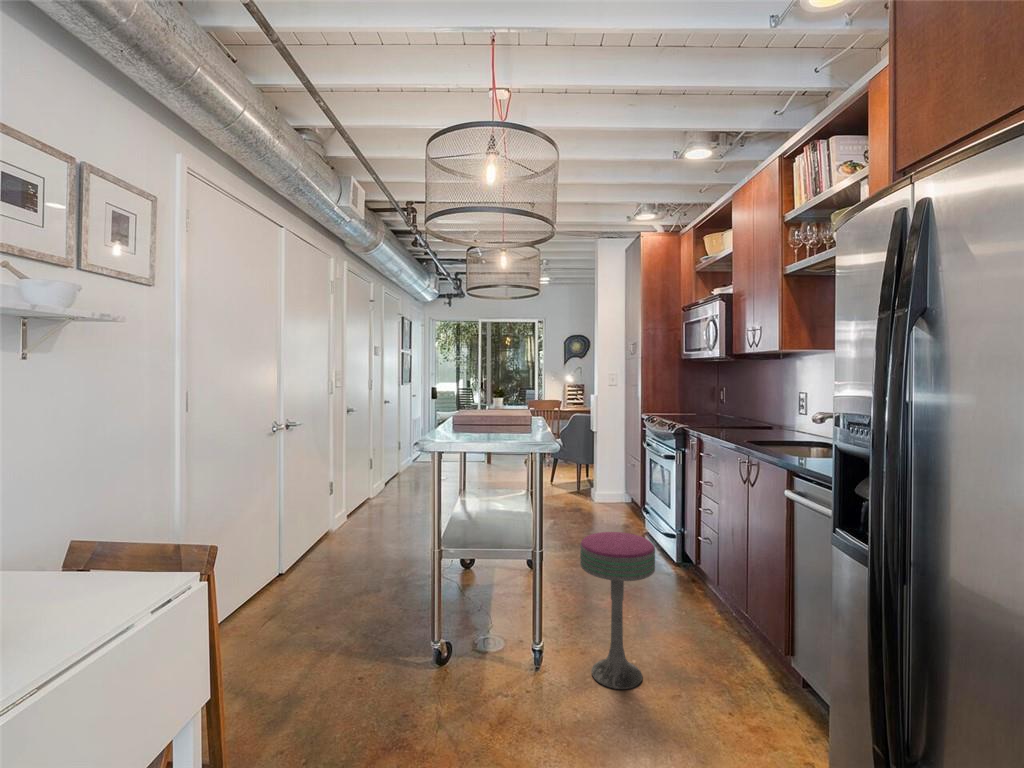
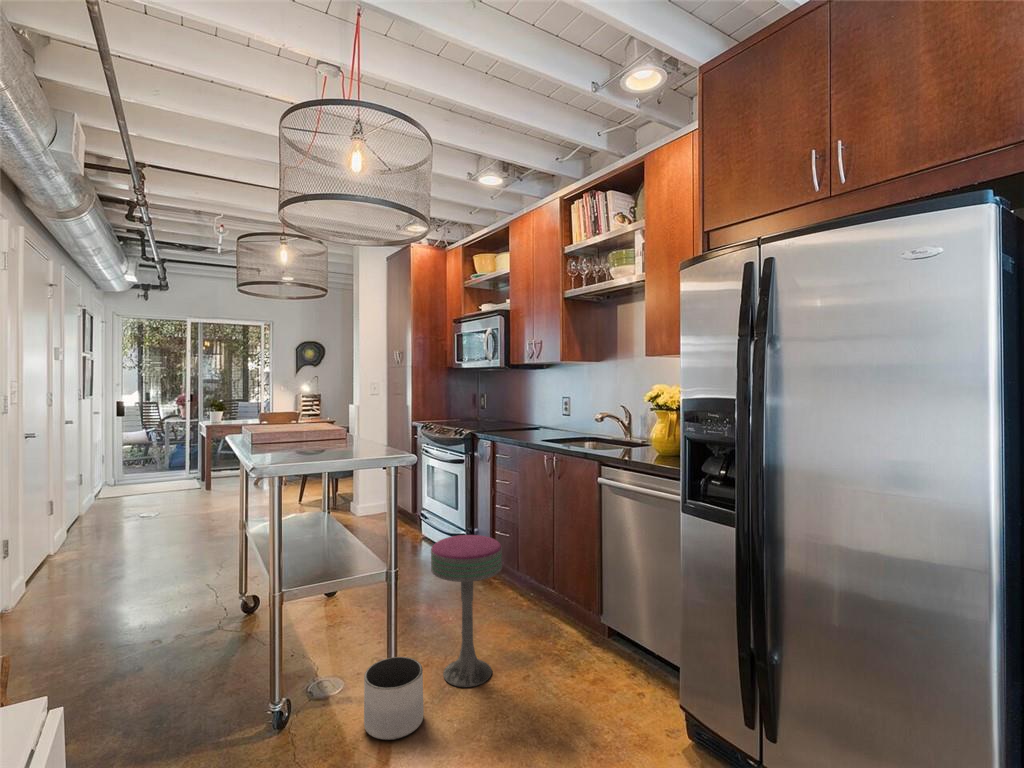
planter: none [500,634,555,710] -> present [364,657,424,740]

